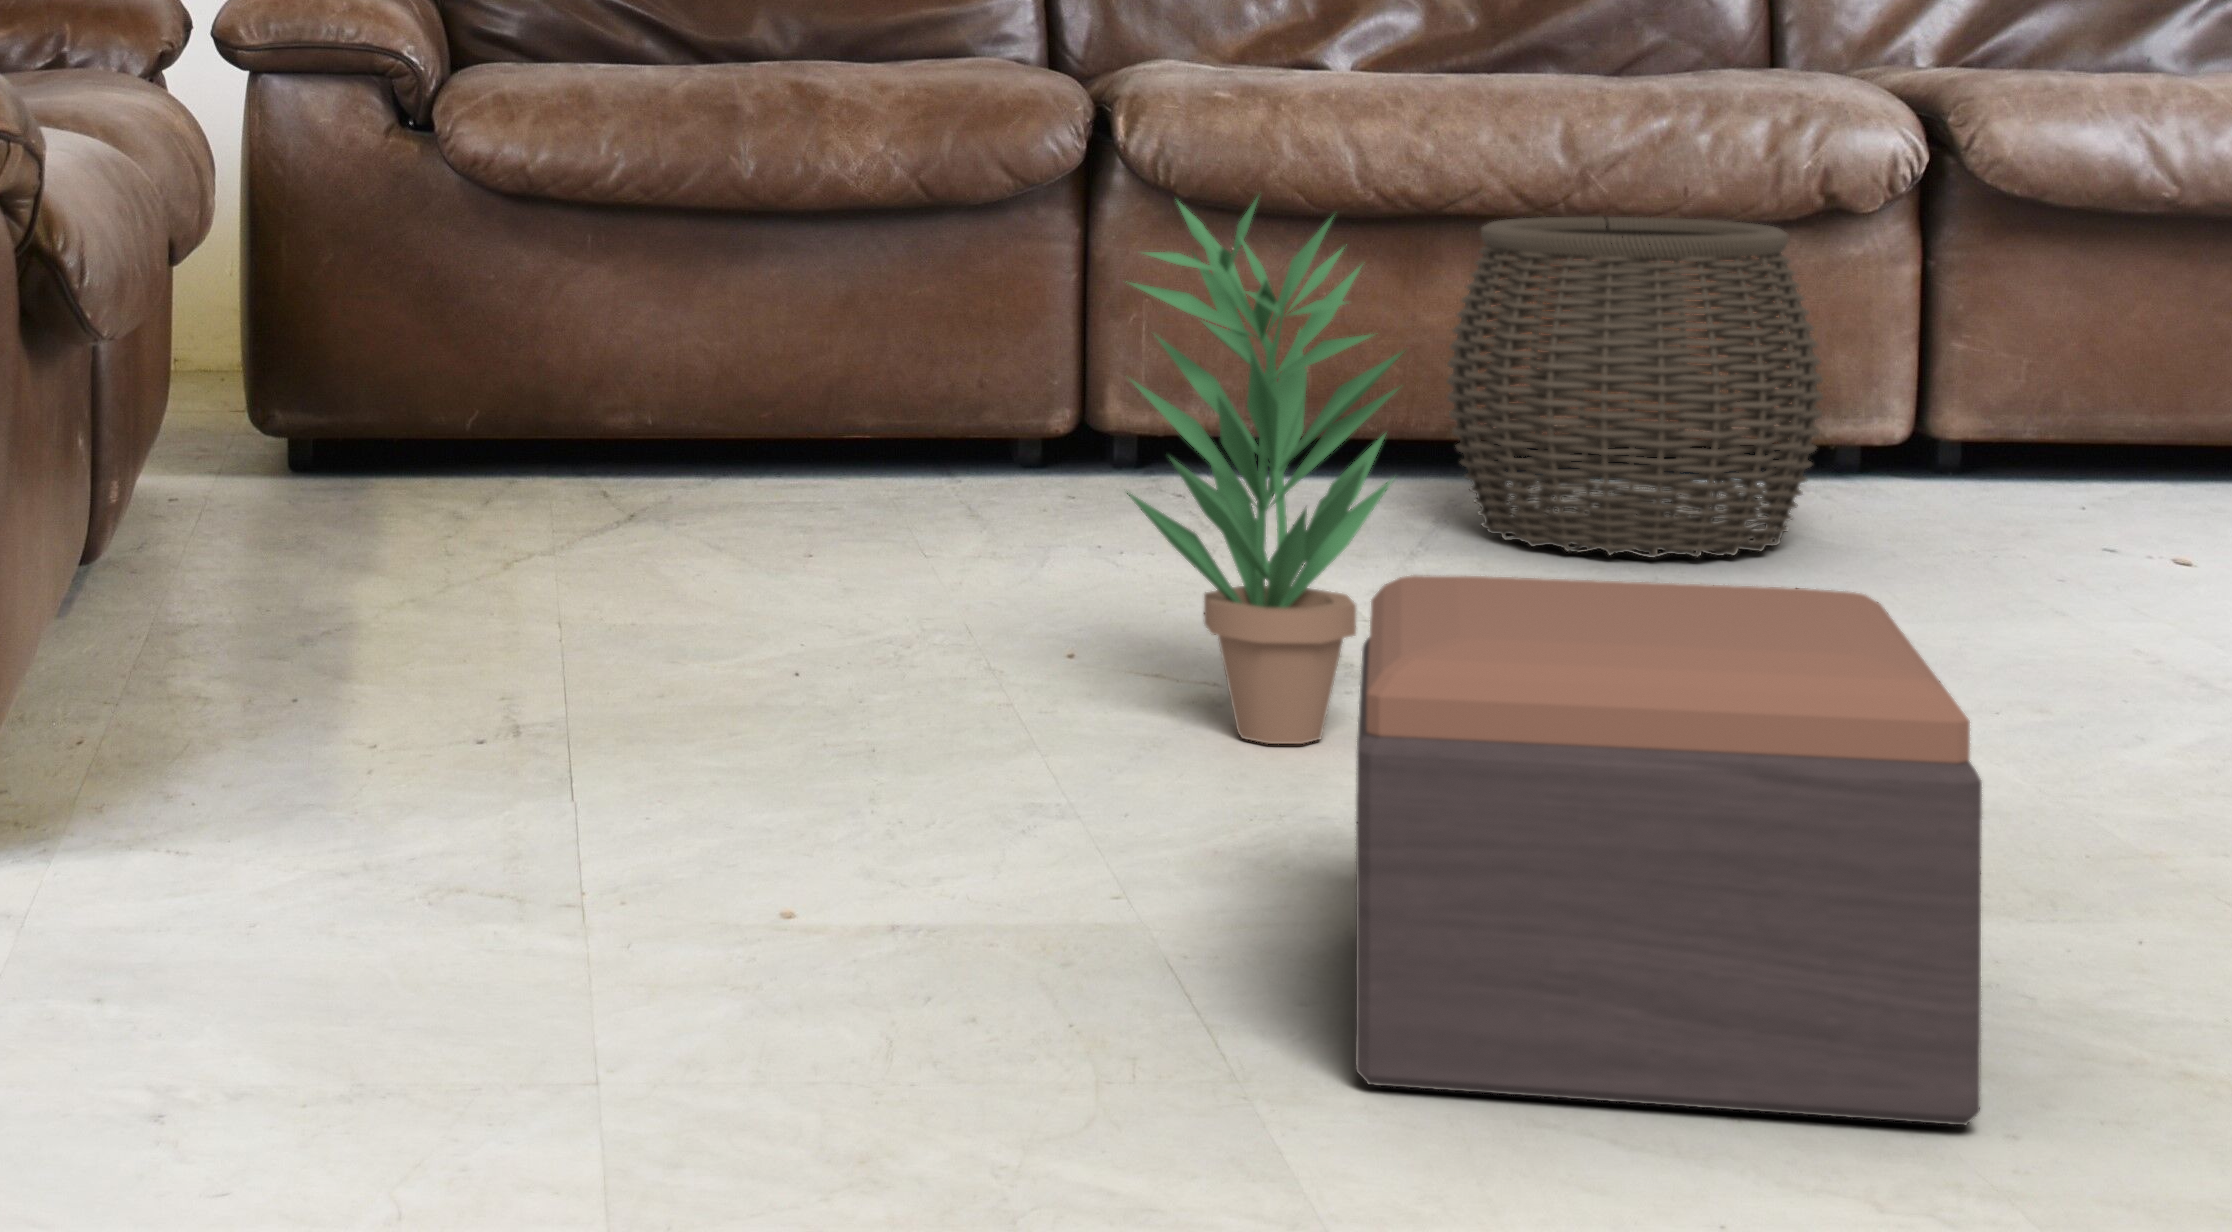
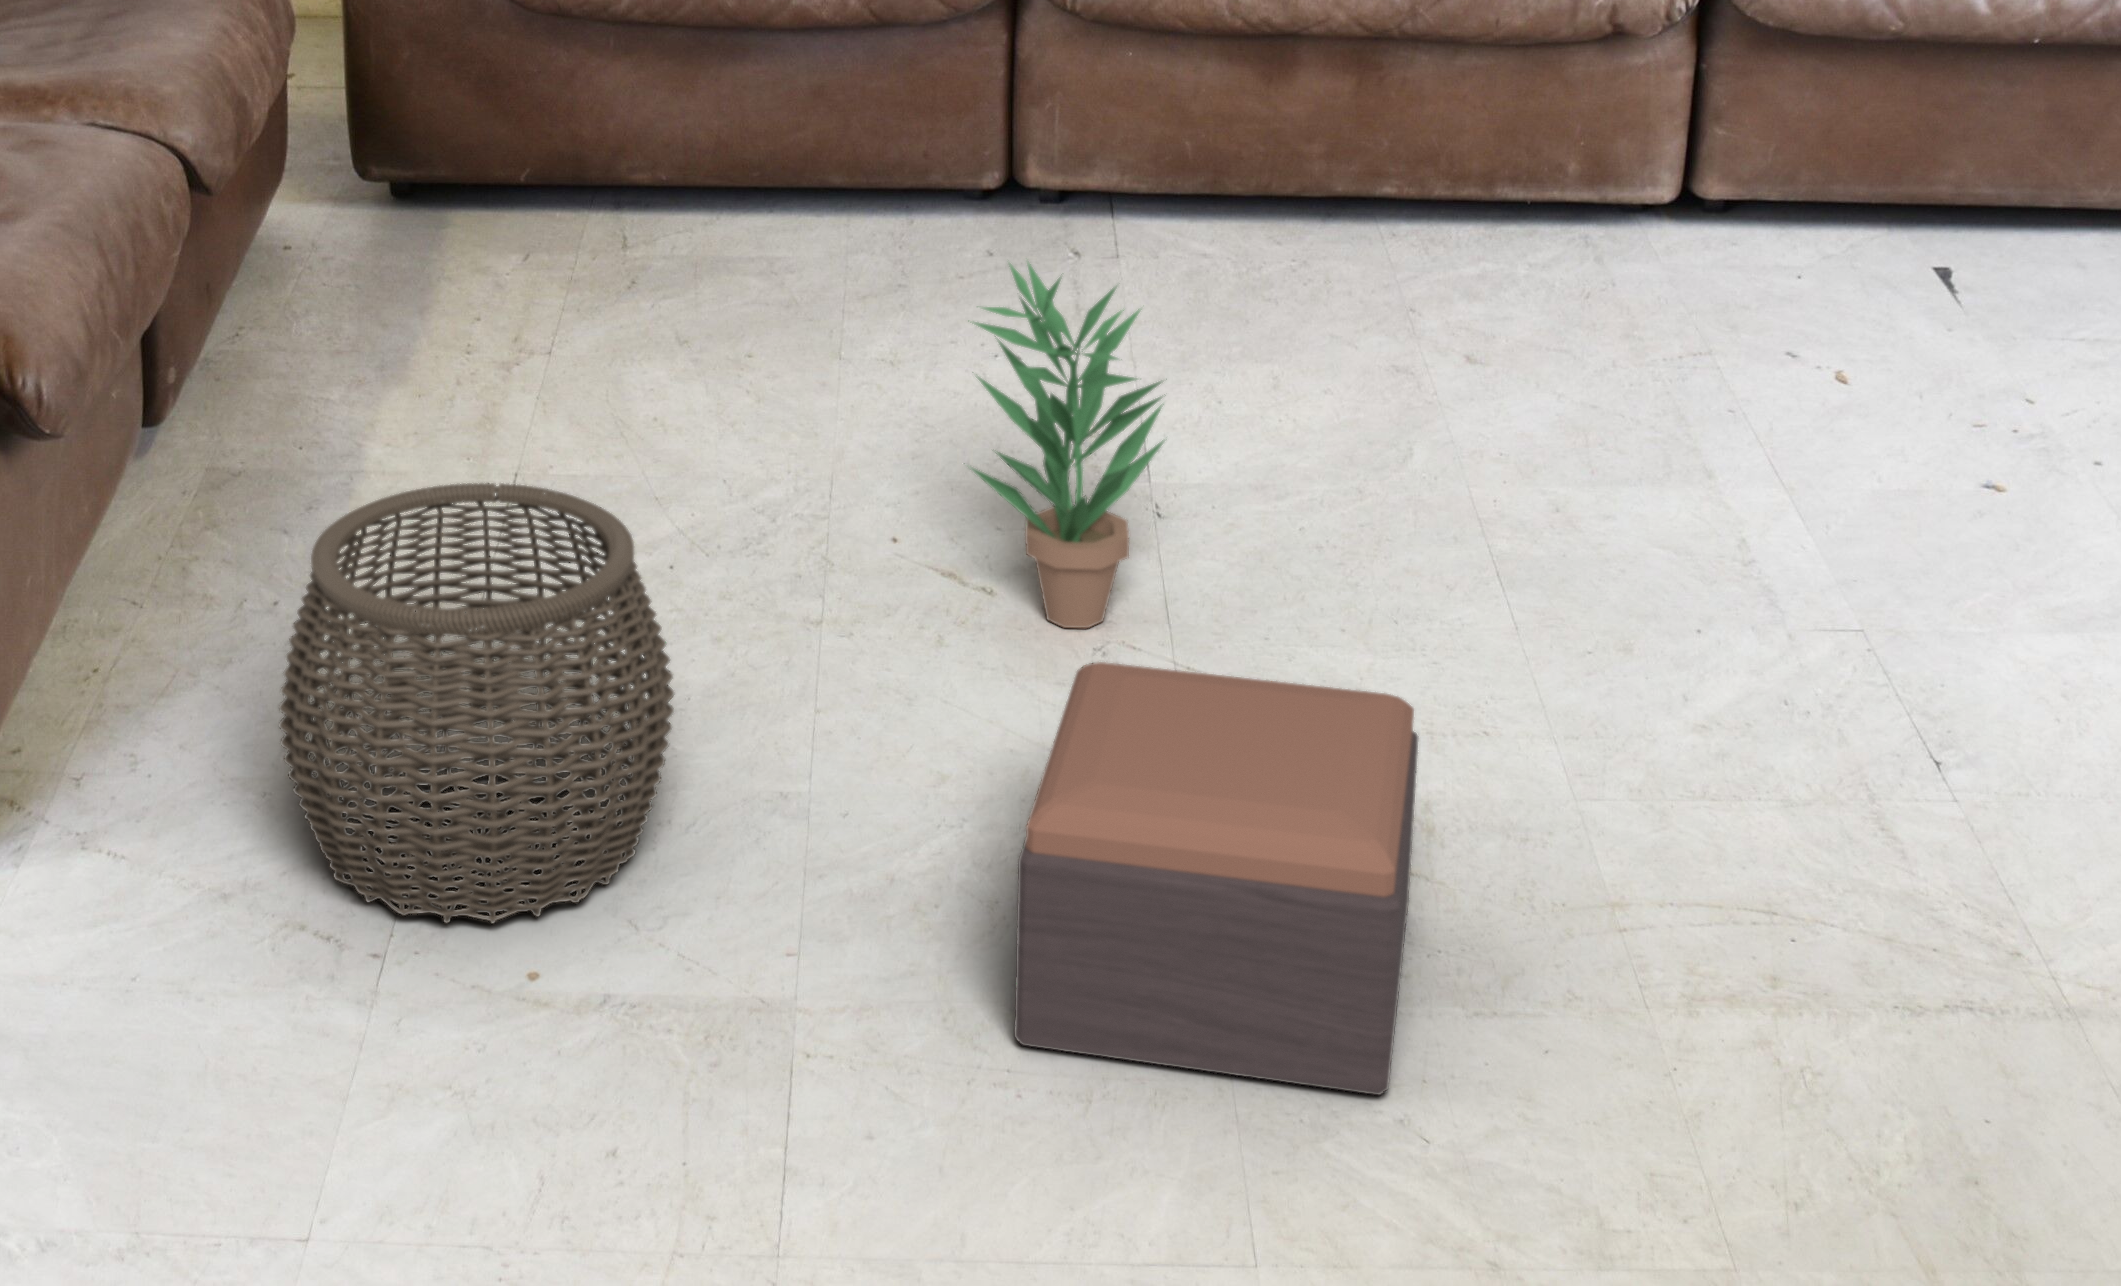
woven basket: present [1447,217,1823,558] -> present [279,483,674,923]

